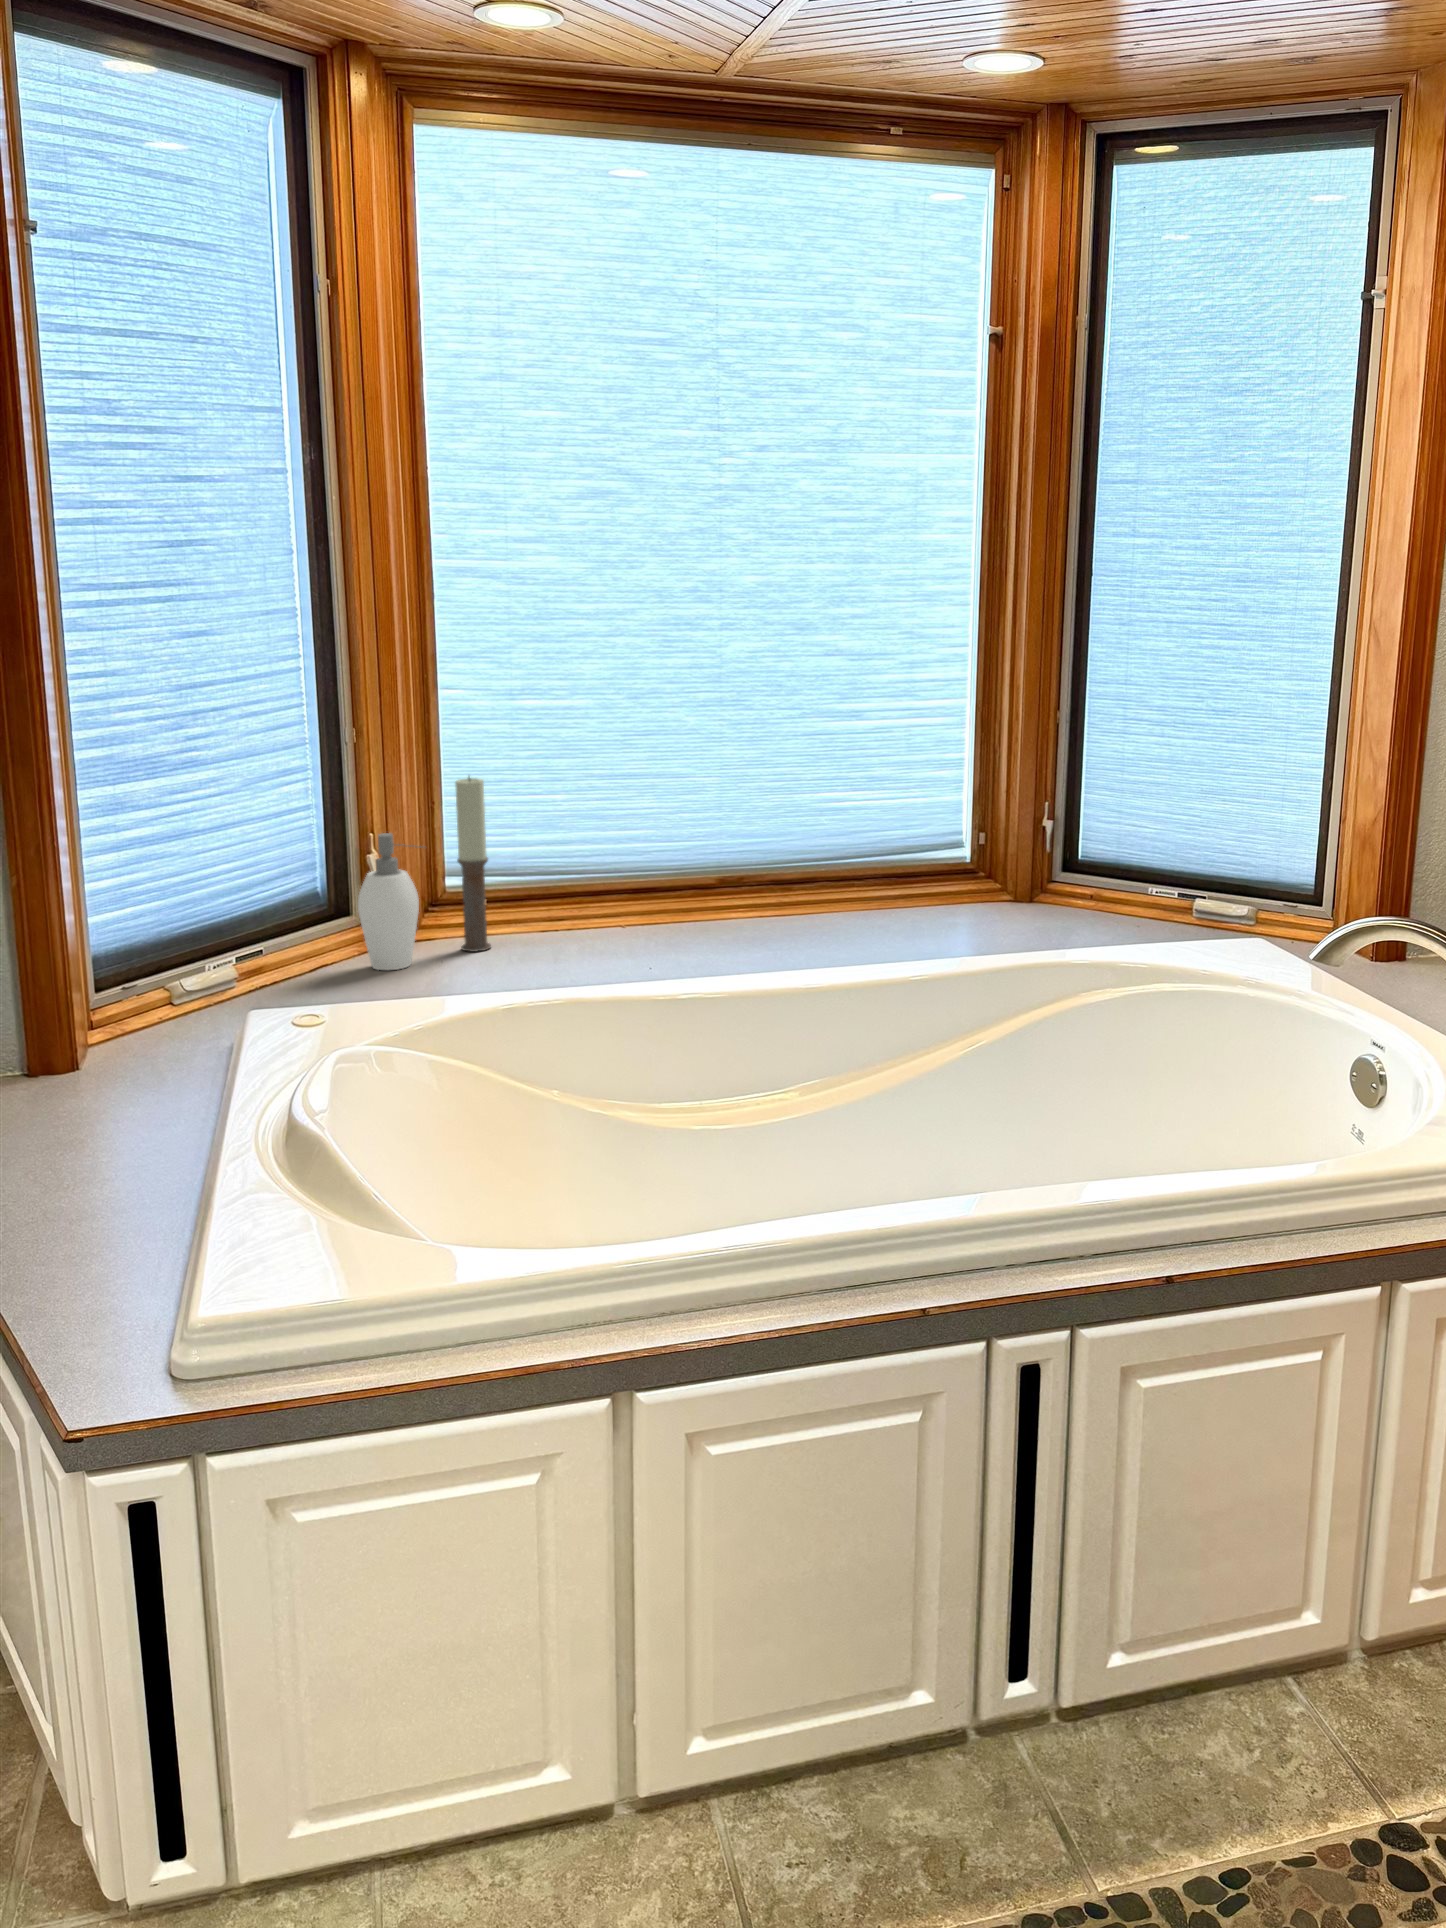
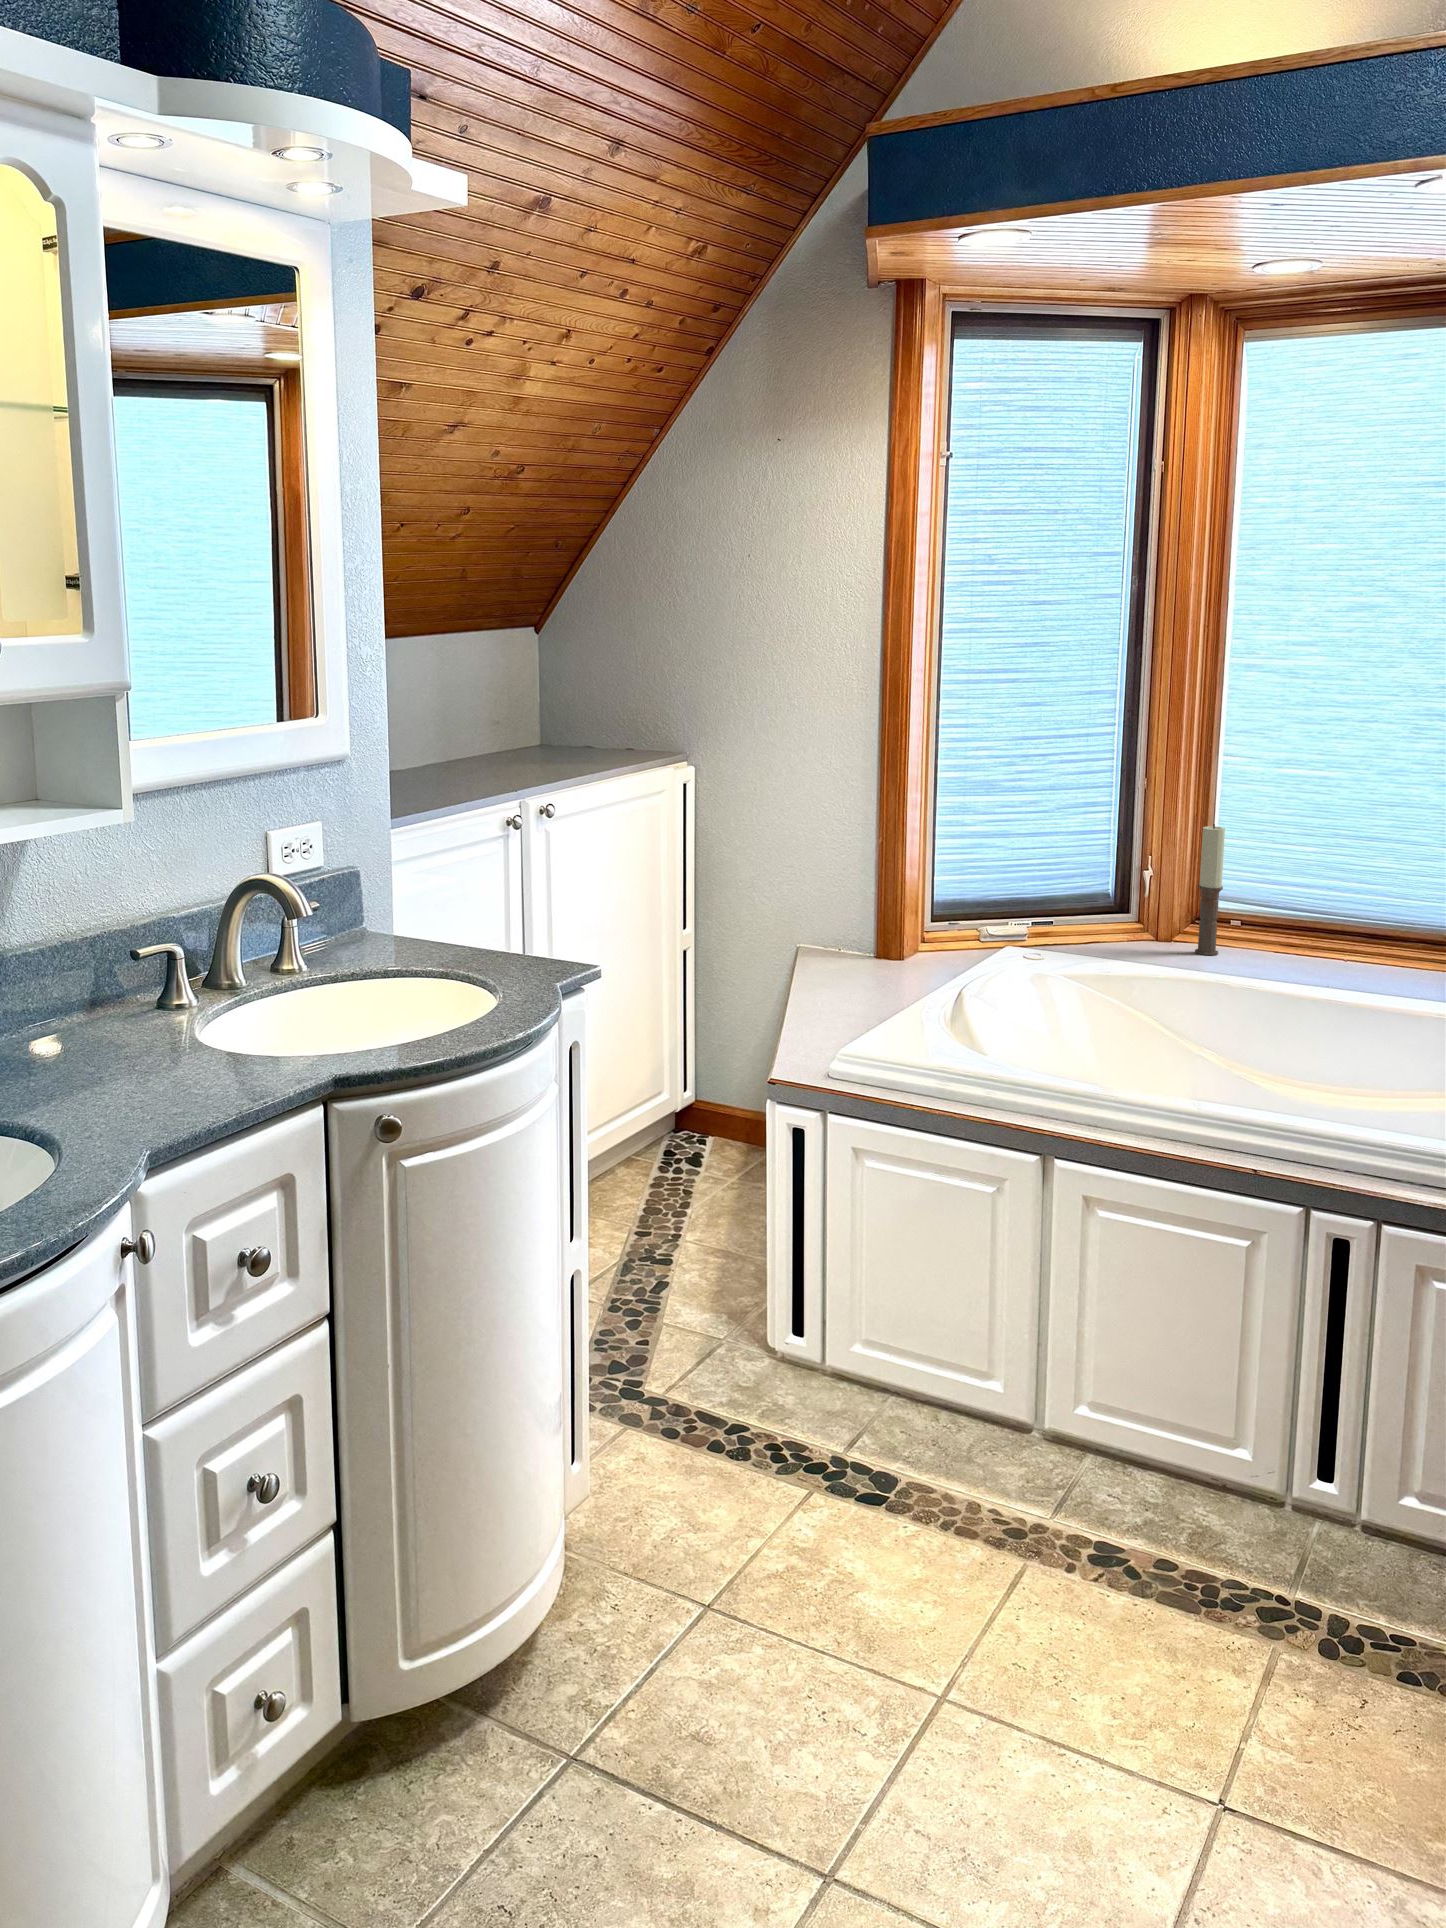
soap dispenser: present [358,833,419,970] -> none [1113,856,1157,953]

